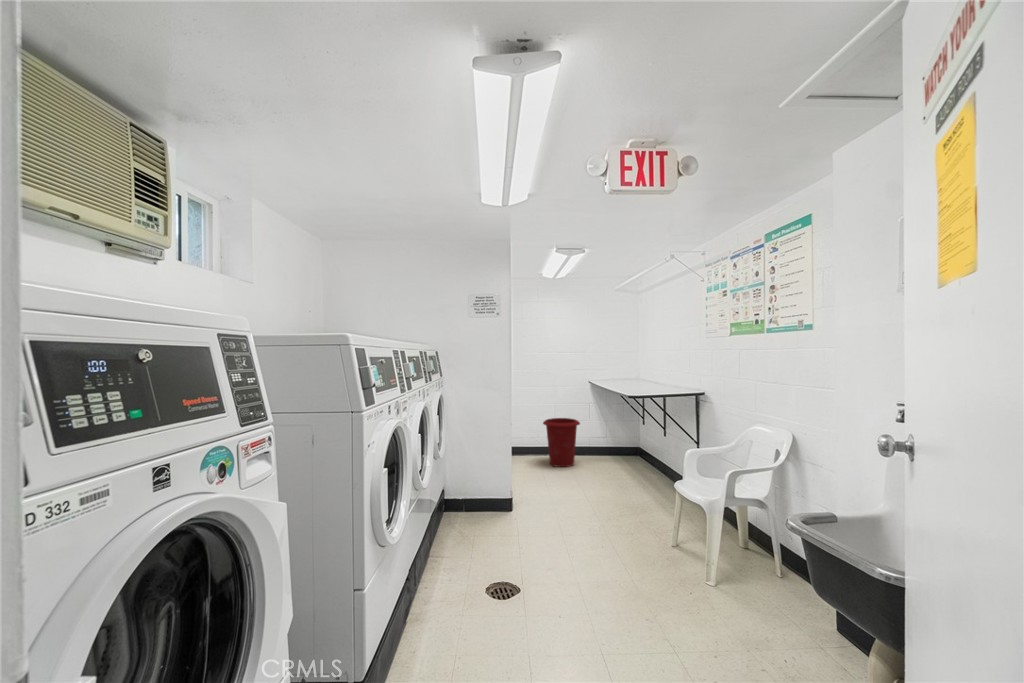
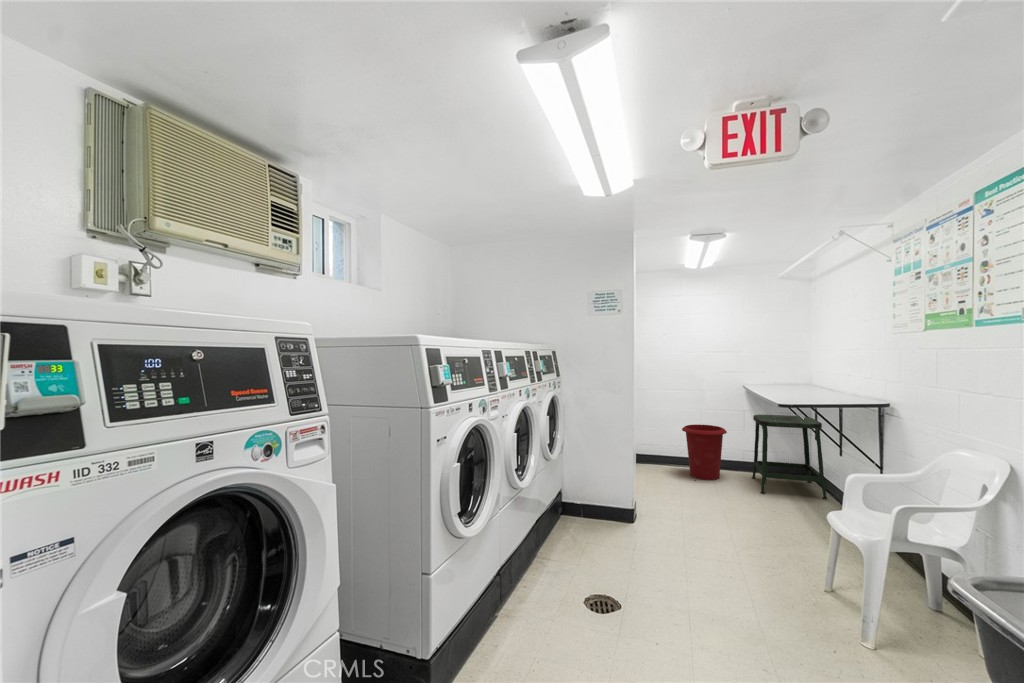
stool: none [599,406,657,474] -> present [752,415,828,499]

